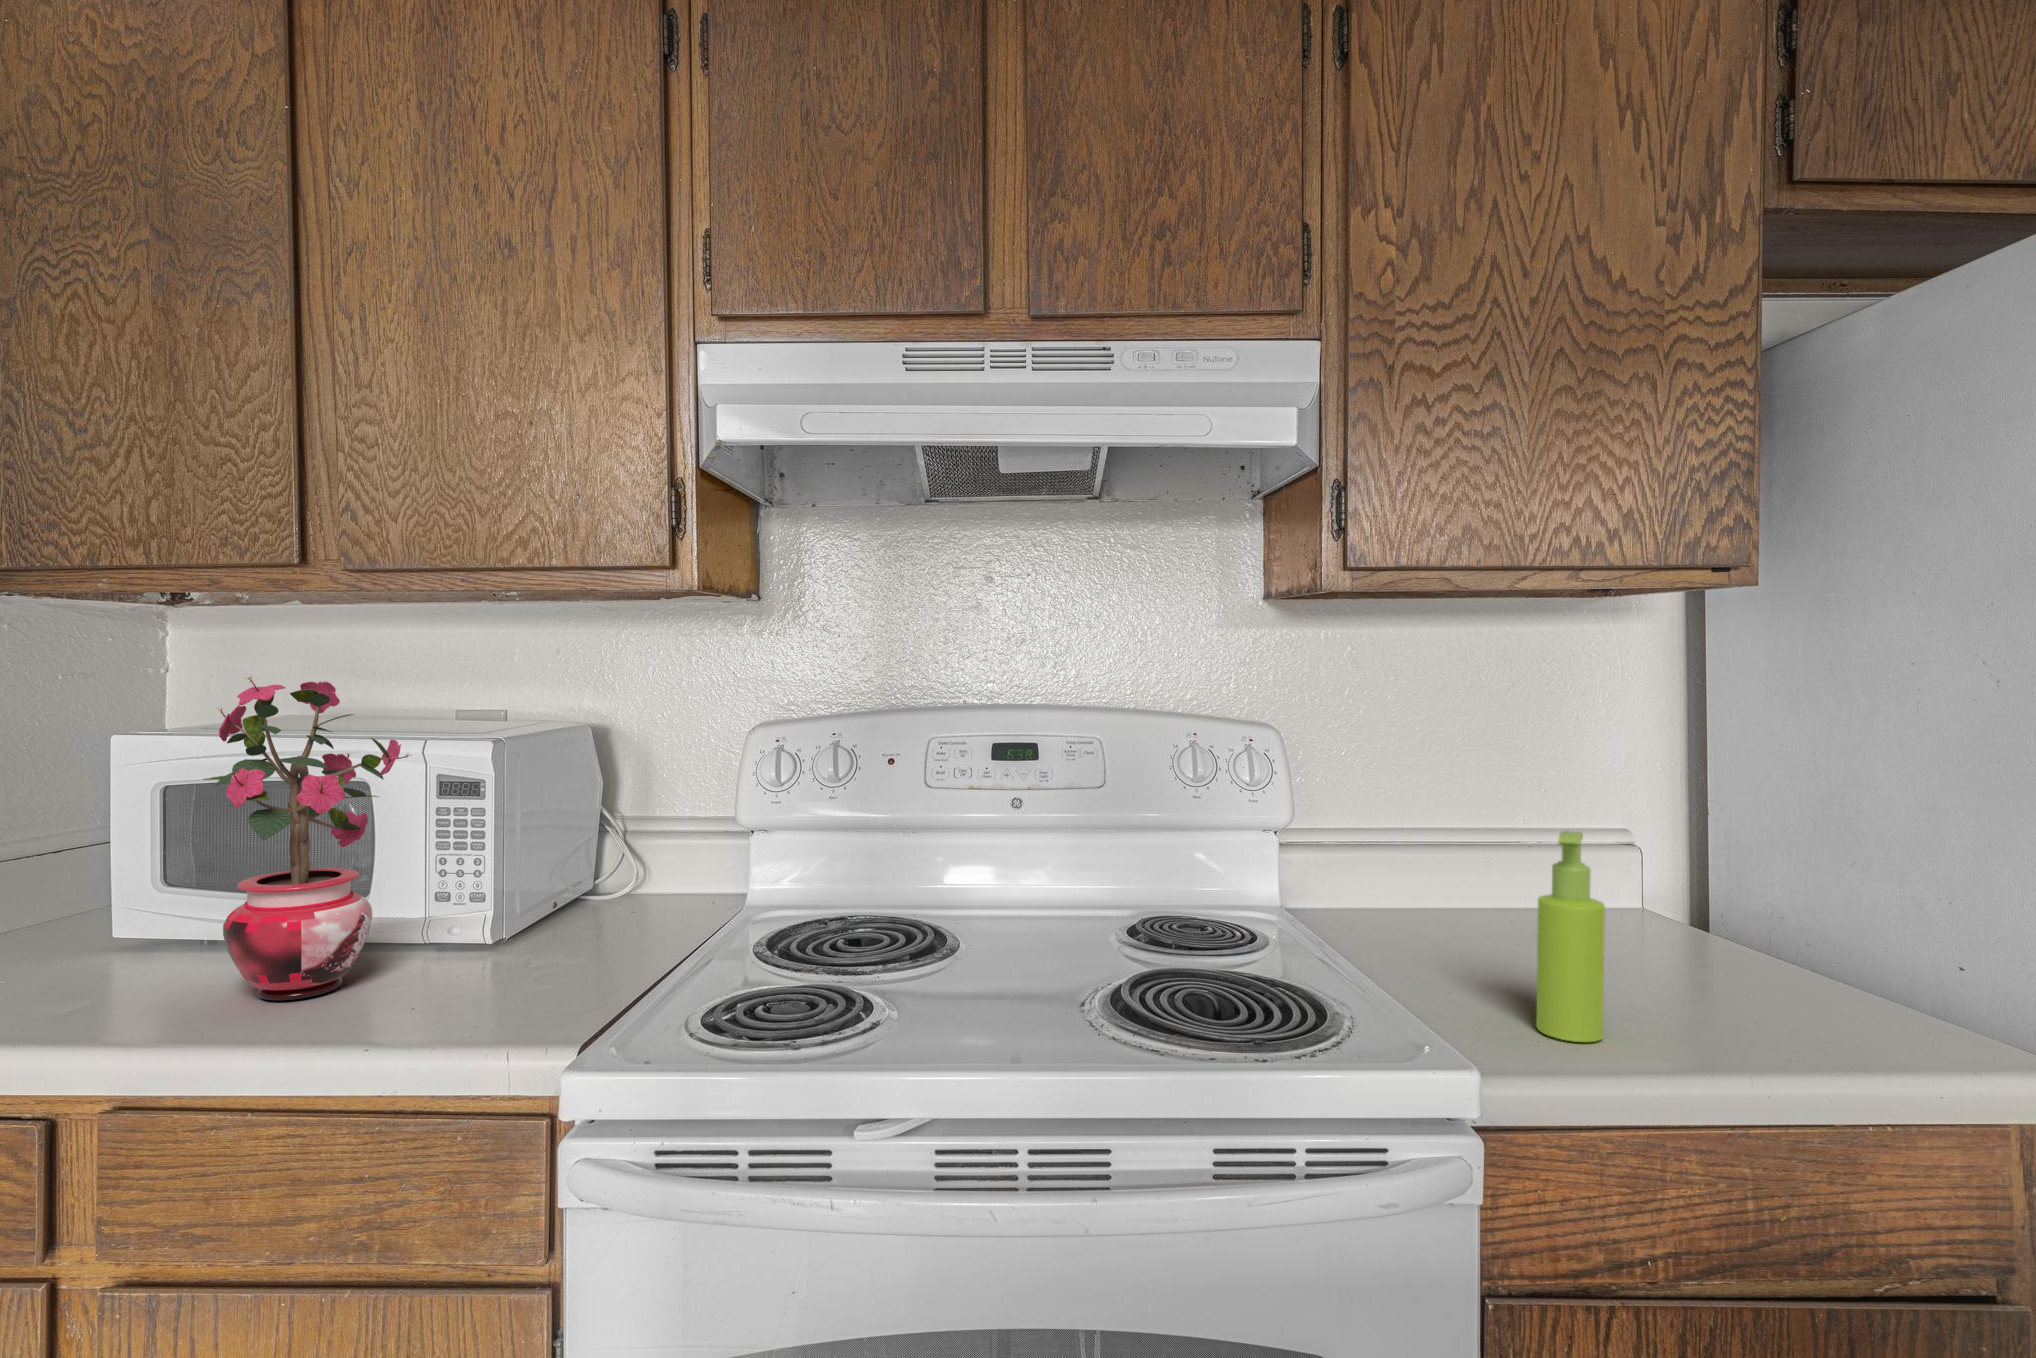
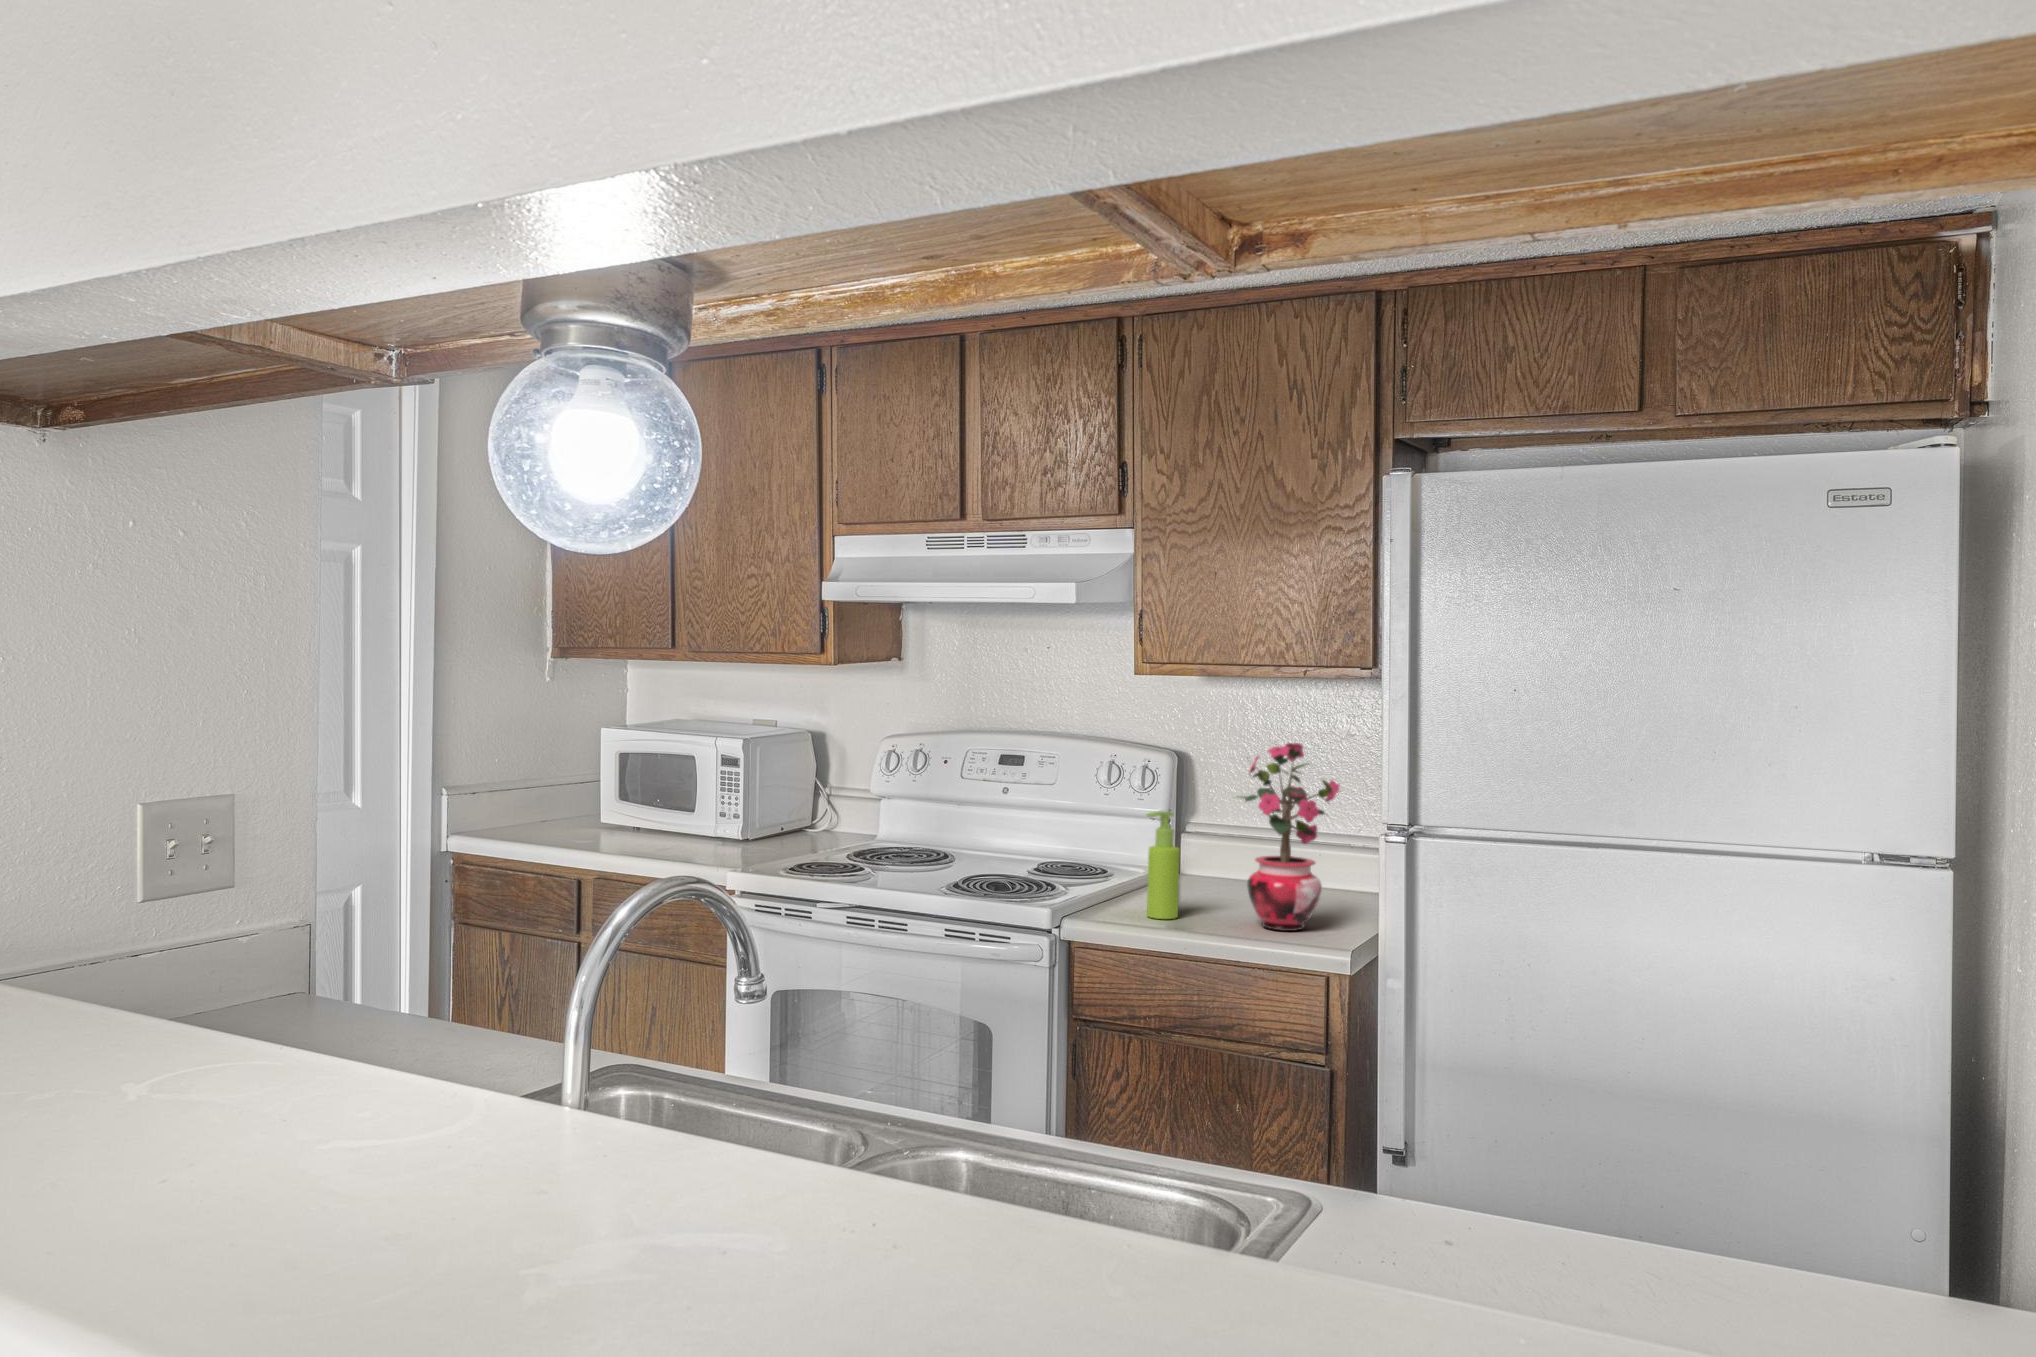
potted plant: present [203,677,409,1000] -> present [1238,743,1341,931]

